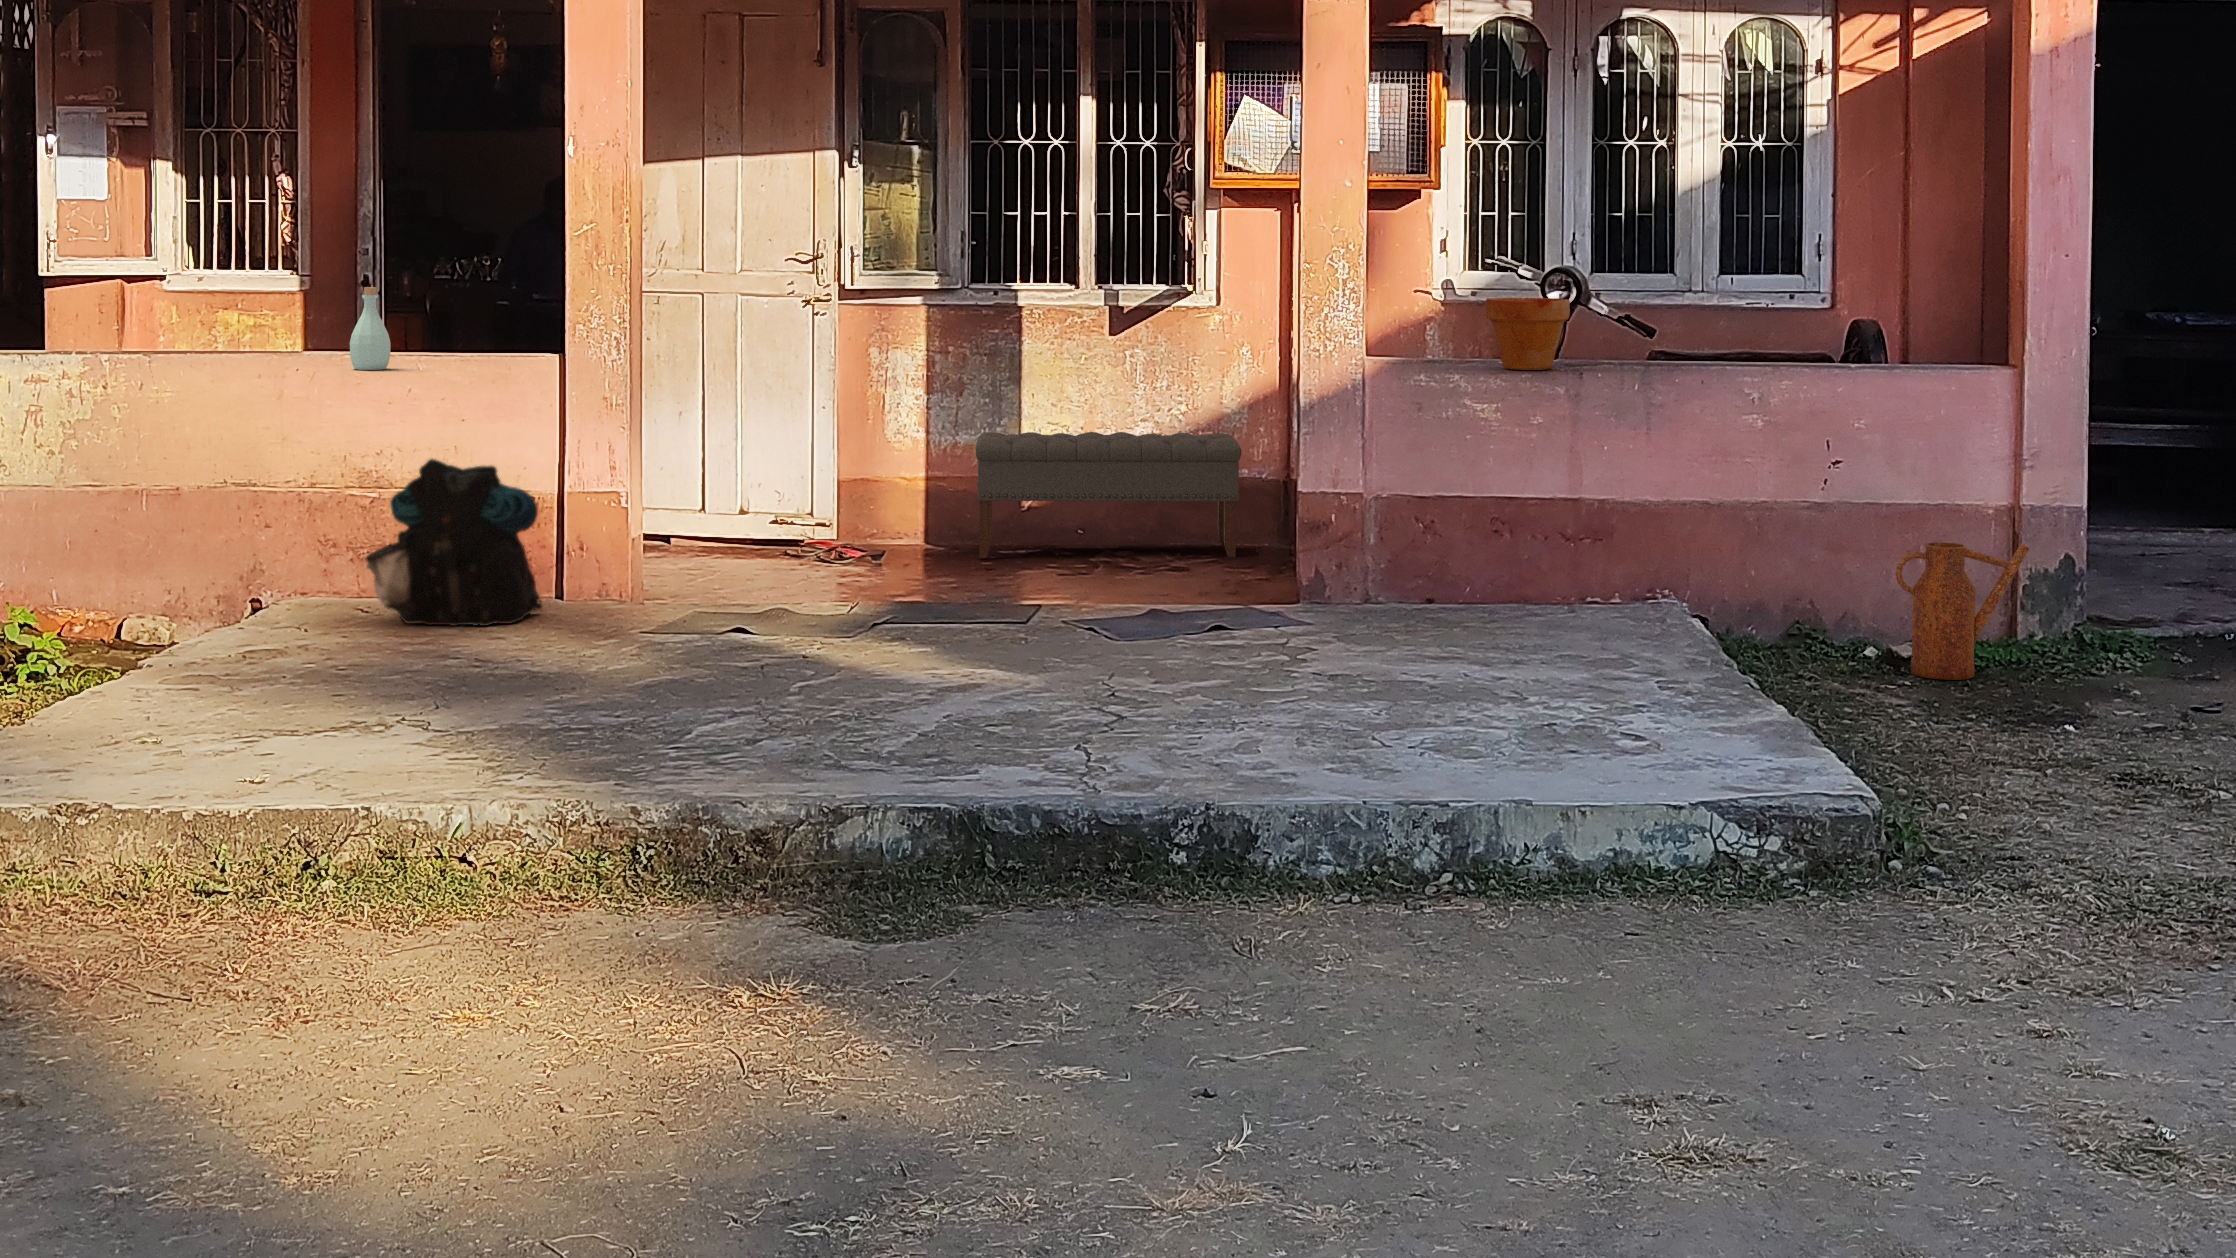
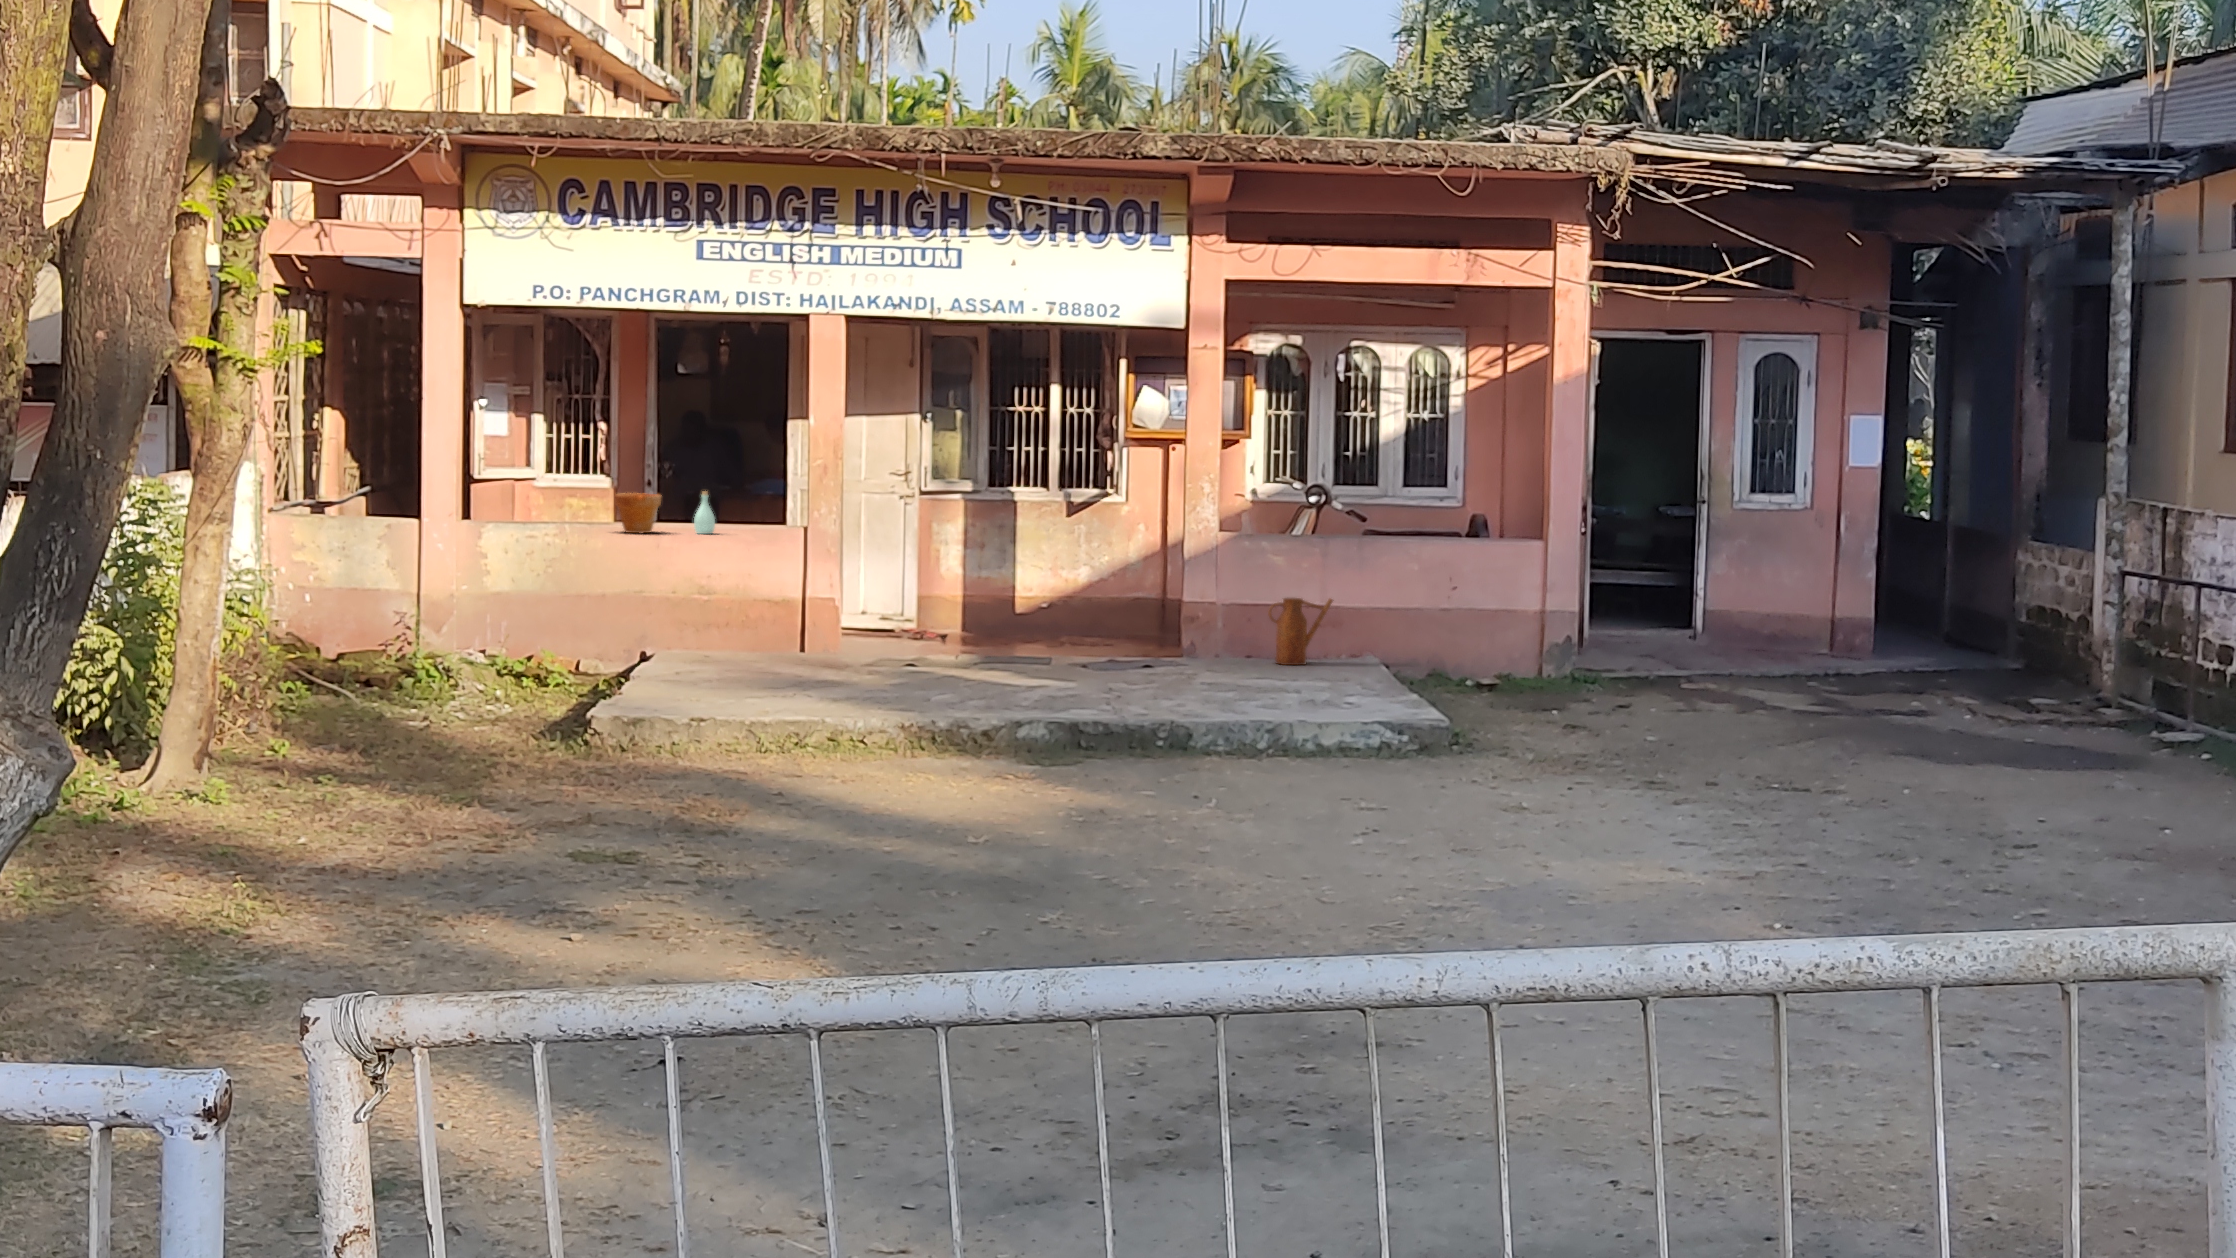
flower pot: present [1486,298,1570,370] -> present [615,493,661,533]
bench: present [976,432,1241,558] -> none [996,571,1143,639]
backpack: present [365,459,543,626] -> none [713,580,800,664]
watering can: present [1895,542,2029,680] -> present [1268,598,1333,665]

